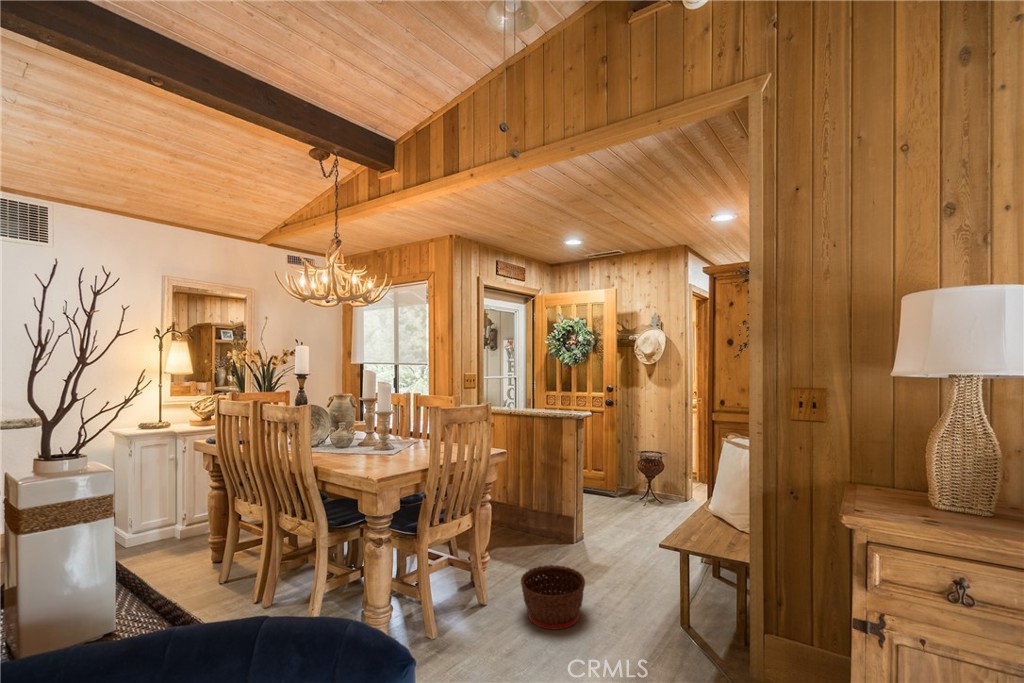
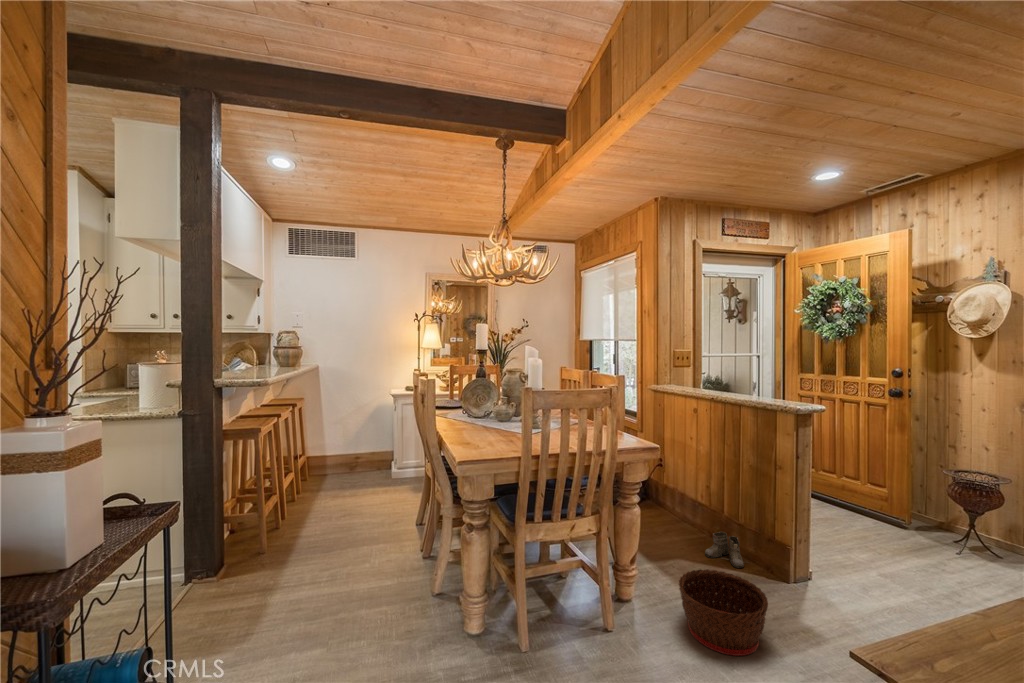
boots: none [511,535,544,562] -> present [705,532,744,568]

